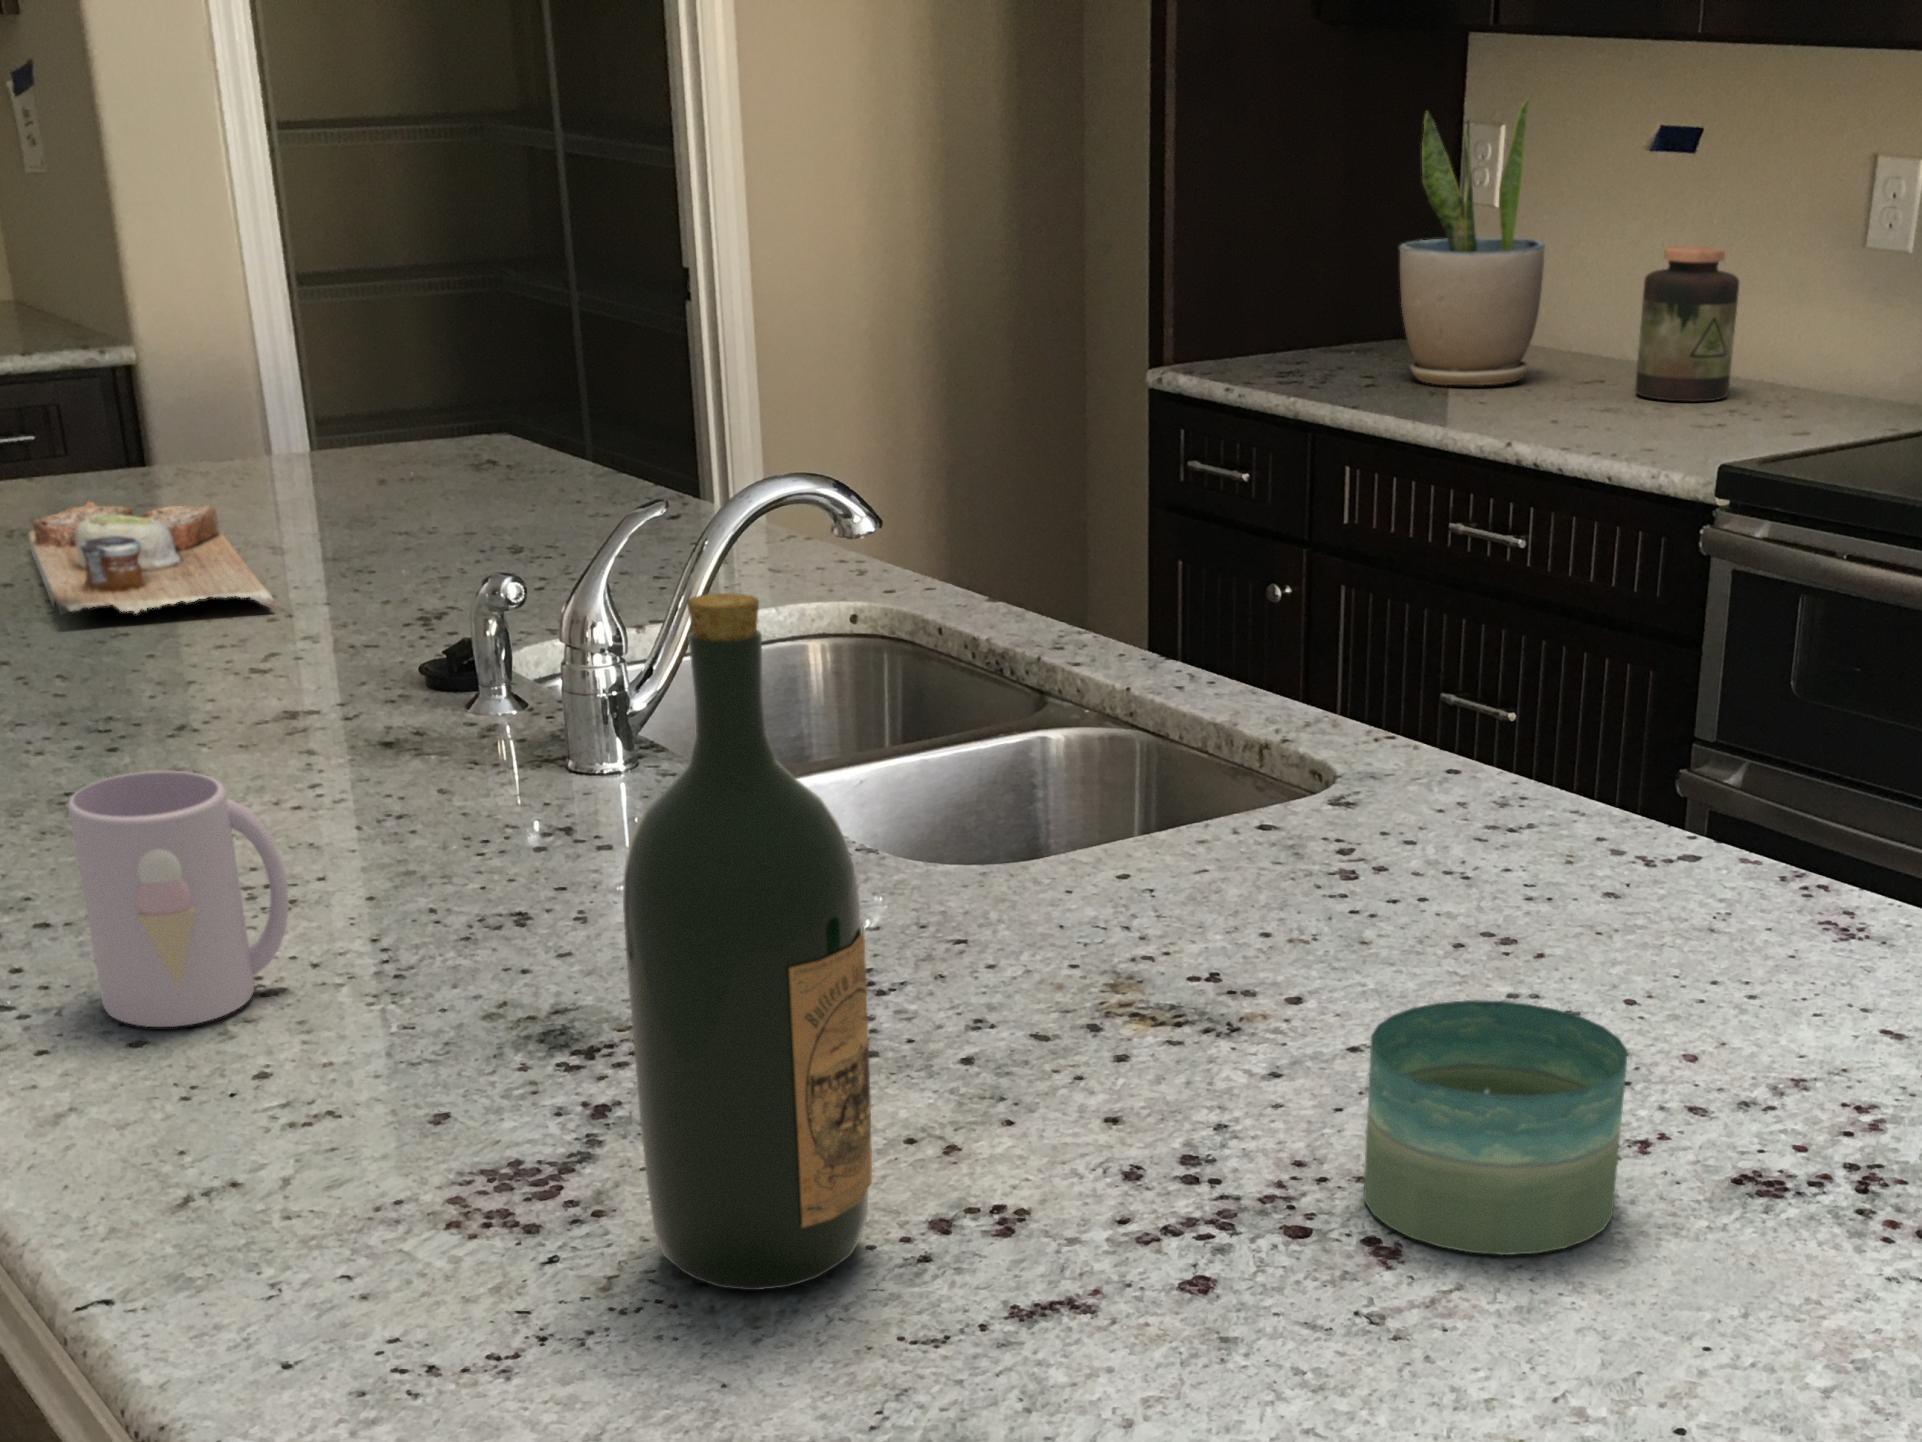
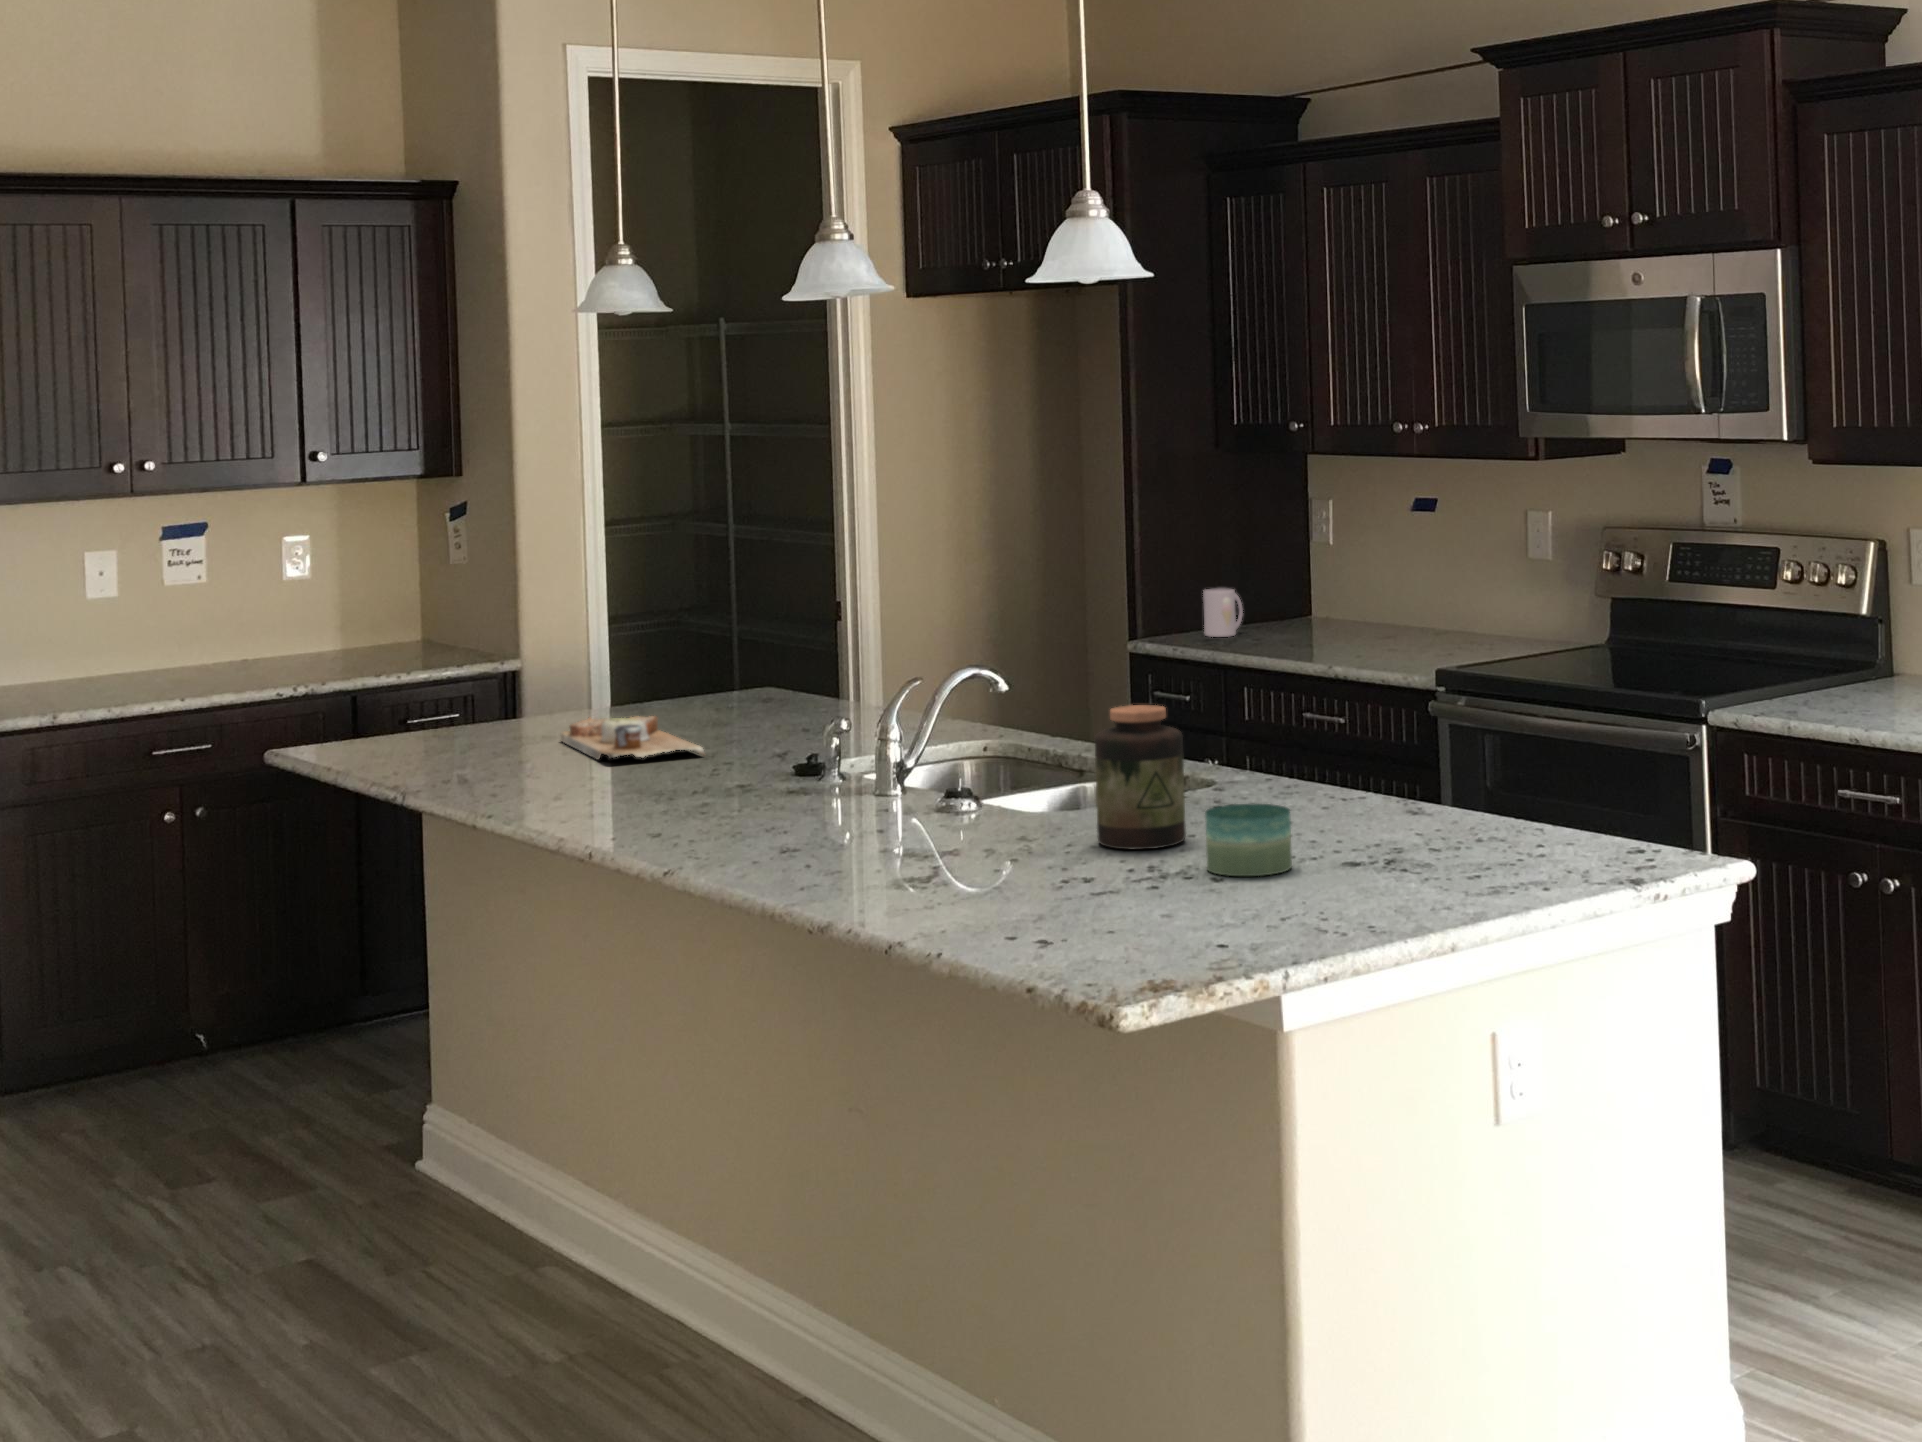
potted plant: present [1399,94,1544,385] -> none [1267,485,1350,644]
jar: present [1635,246,1739,402] -> present [1095,705,1186,850]
wine bottle: present [623,593,872,1290] -> none [964,667,1041,891]
mug: present [68,771,289,1027] -> present [1203,588,1243,637]

